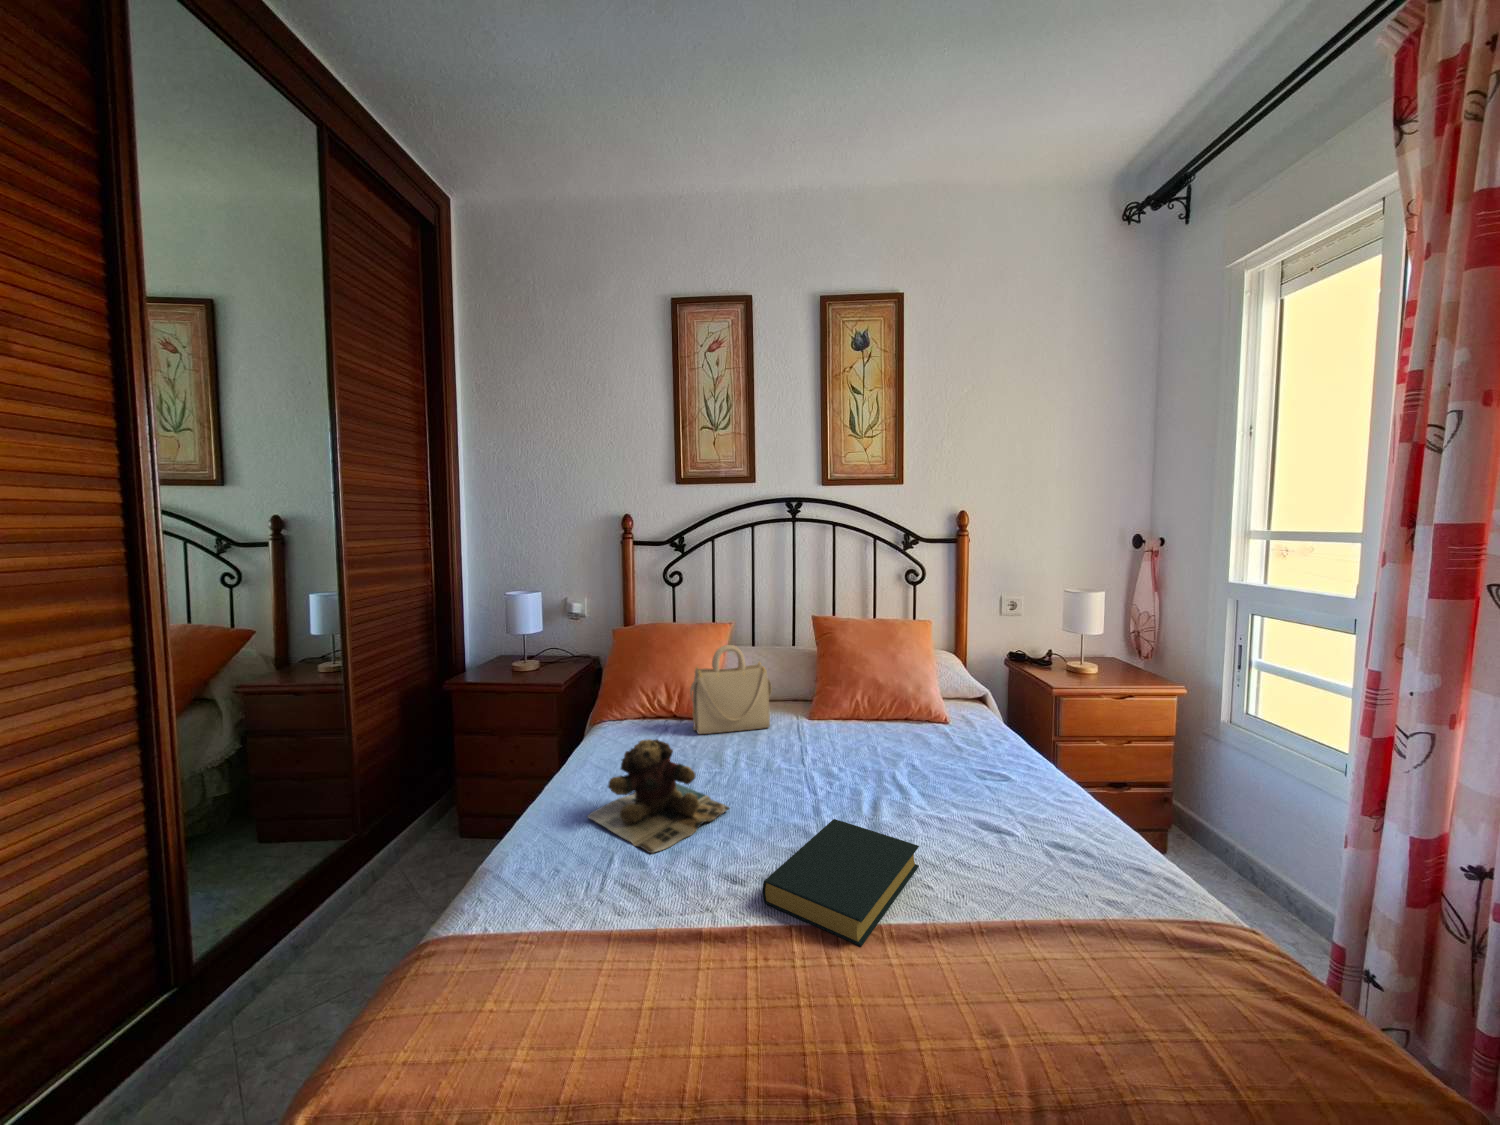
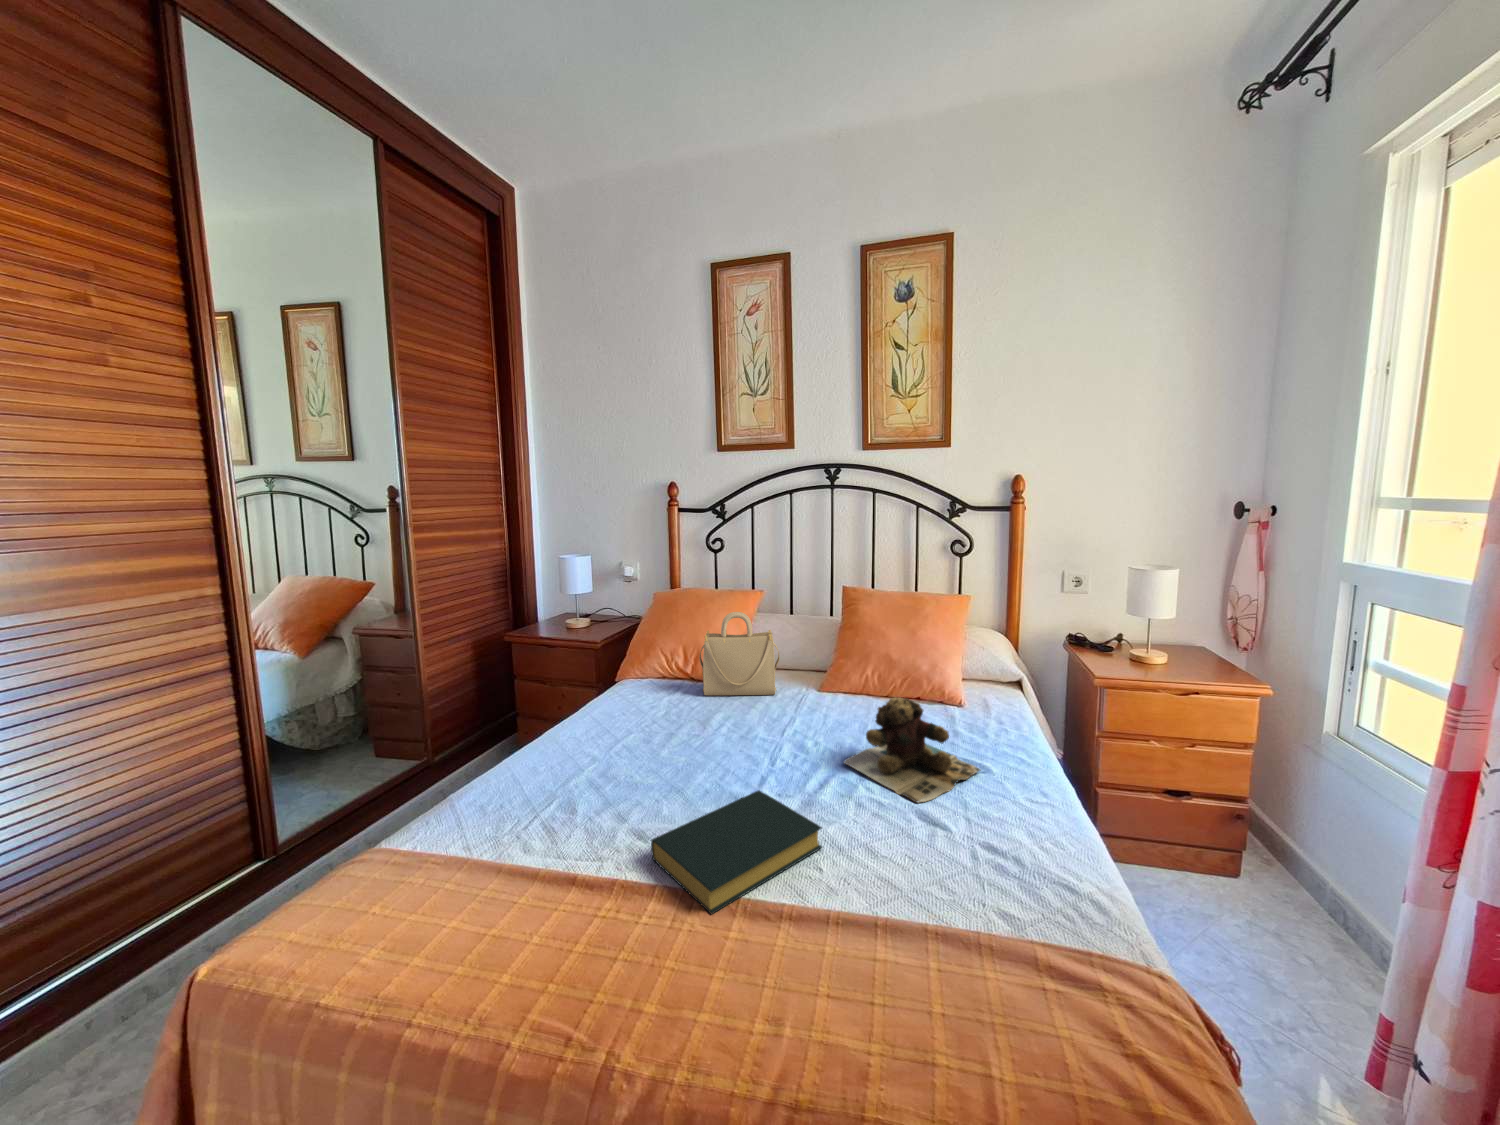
teddy bear: present [588,739,730,853] -> present [844,698,981,802]

